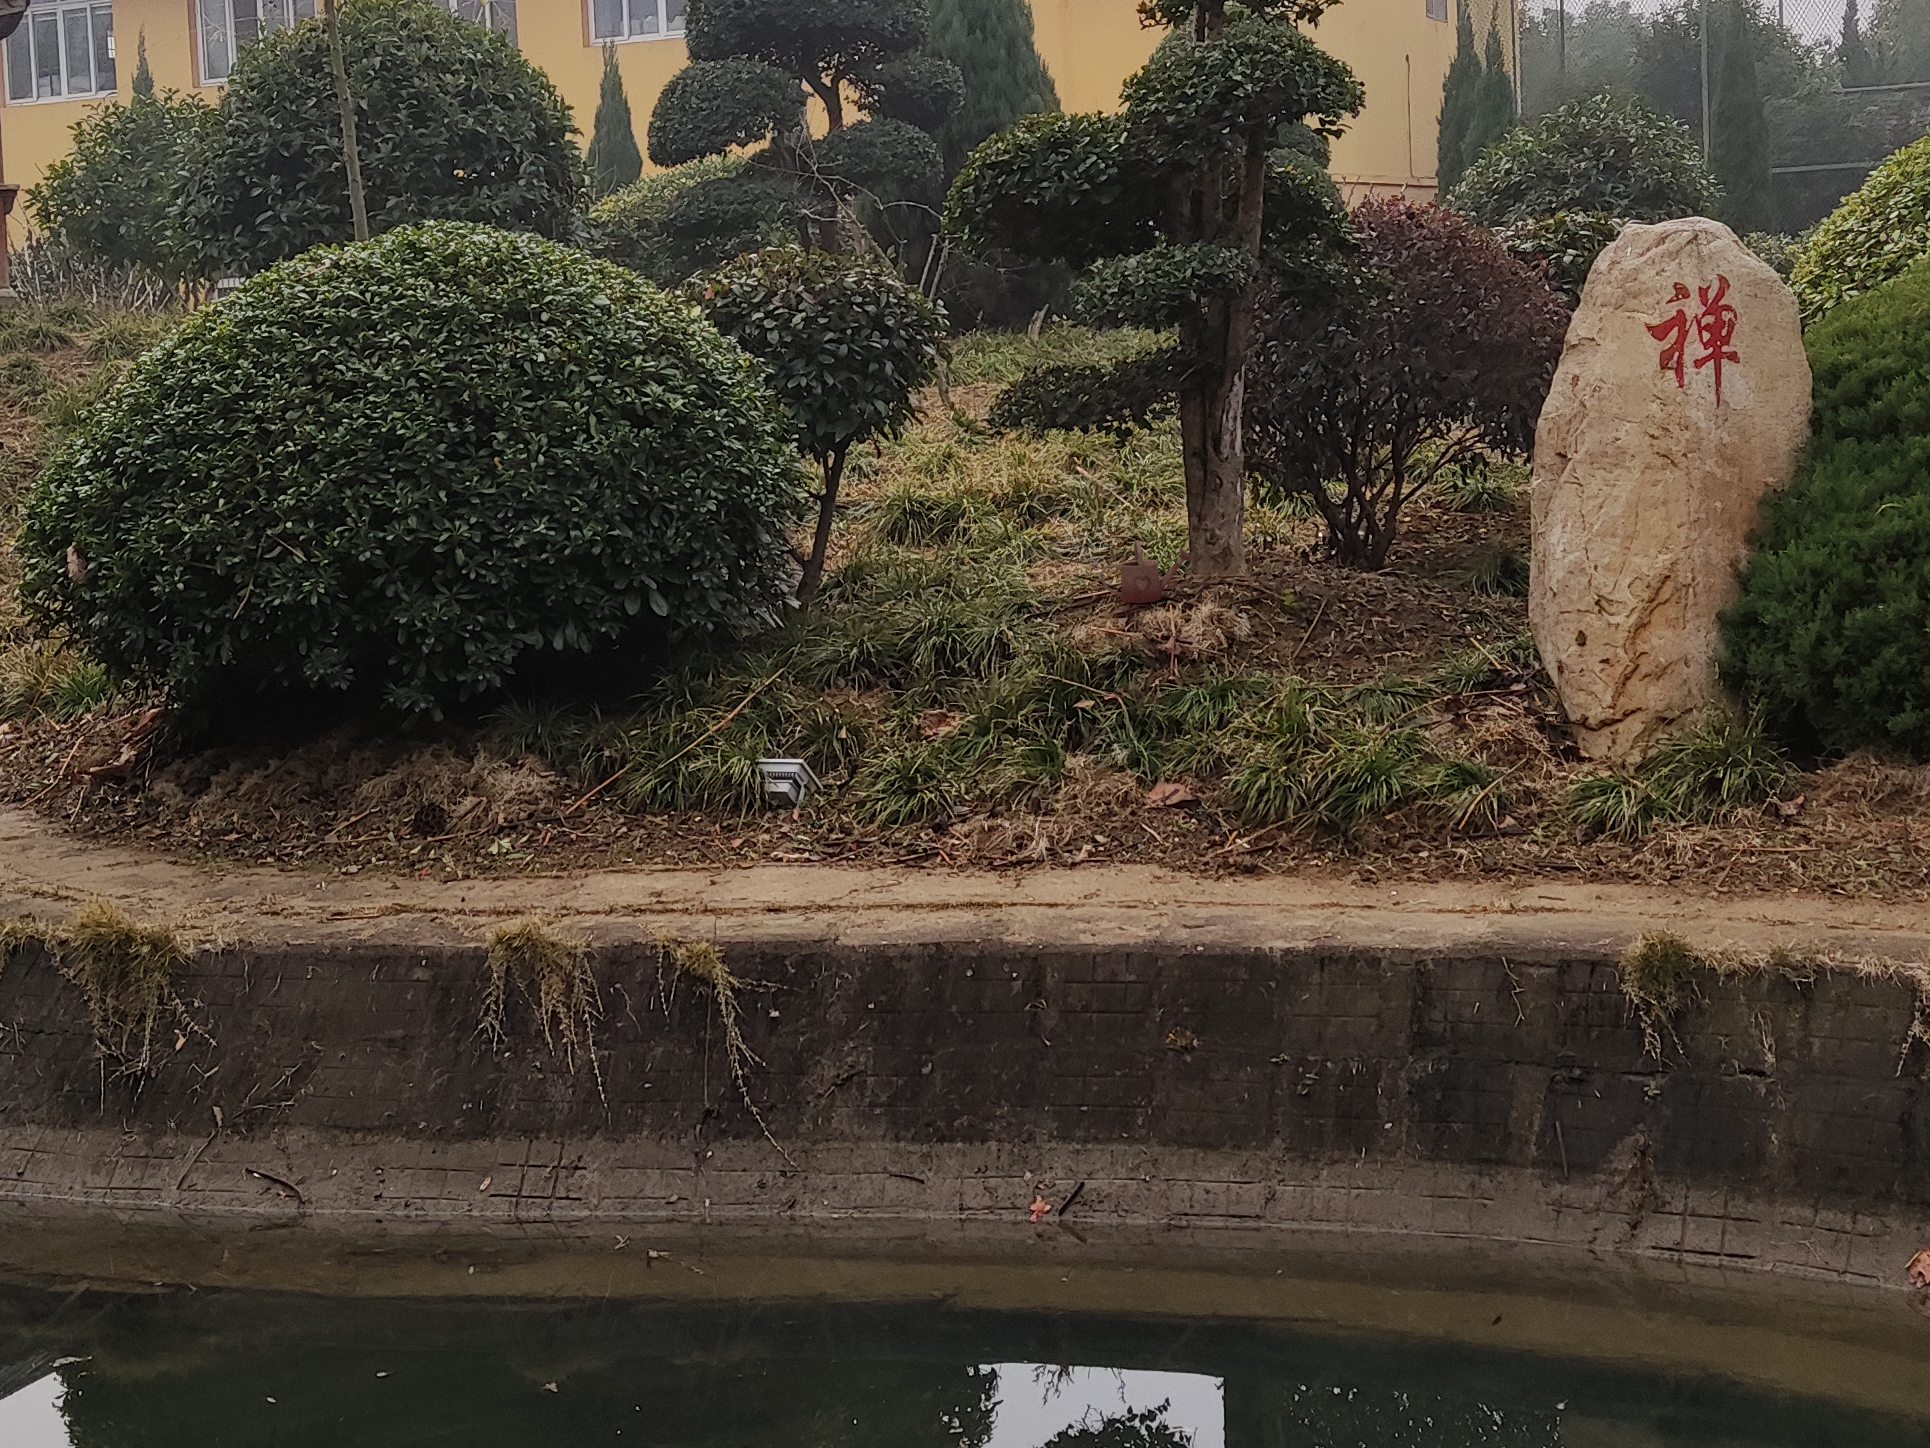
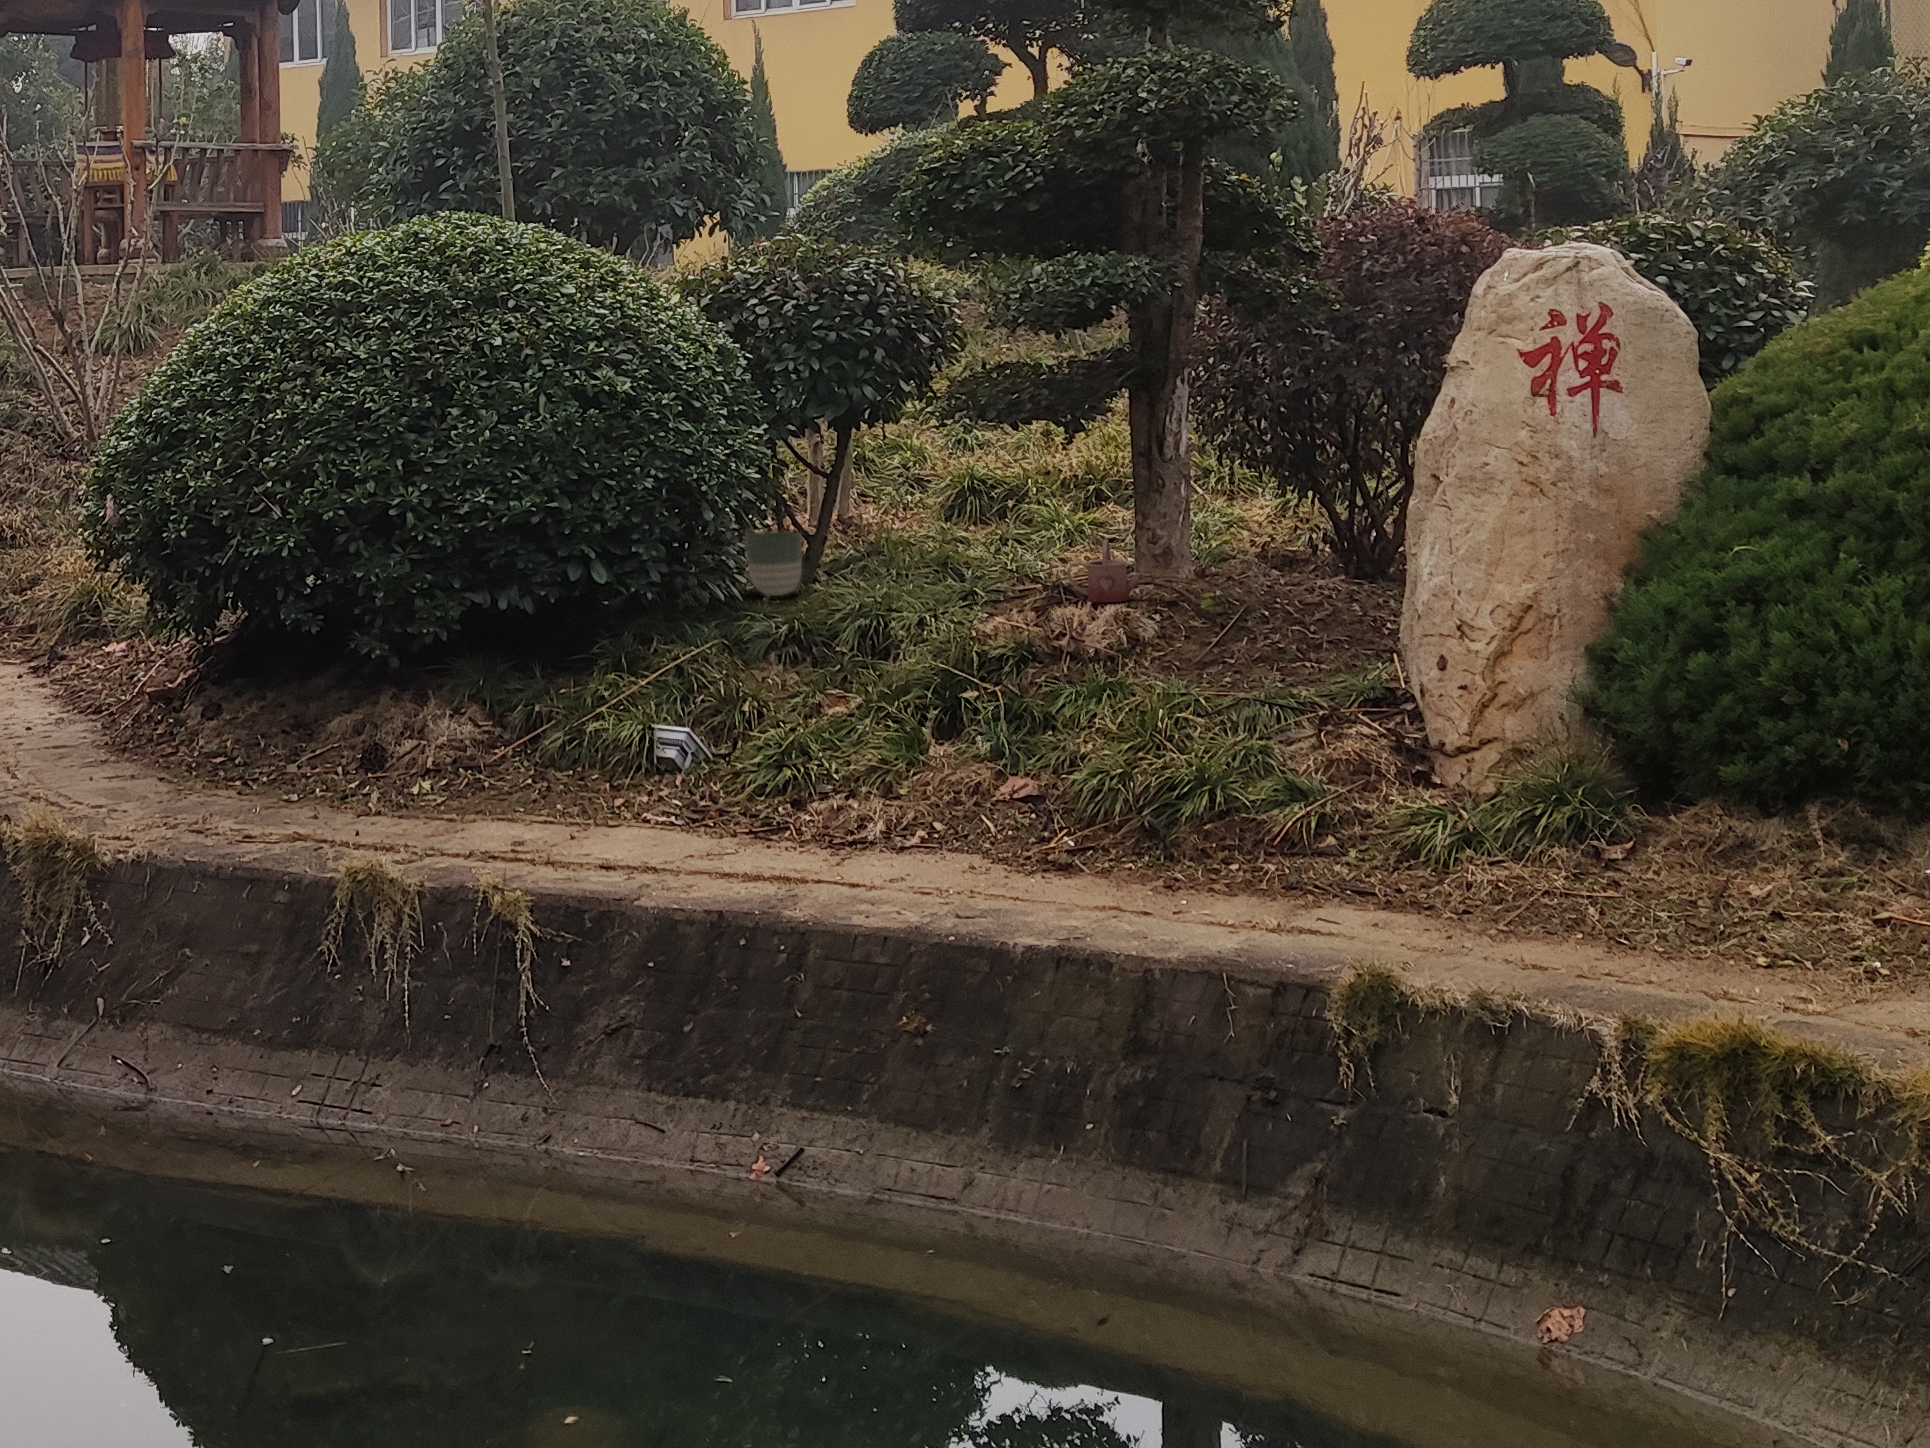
planter: none [773,550,832,618] -> present [745,531,802,596]

